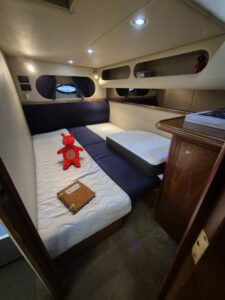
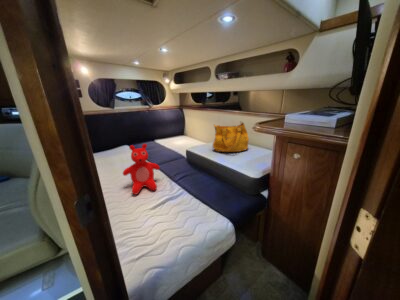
handbag: none [126,116,155,141] -> present [213,122,249,152]
notebook: present [57,180,96,213] -> none [129,206,186,251]

